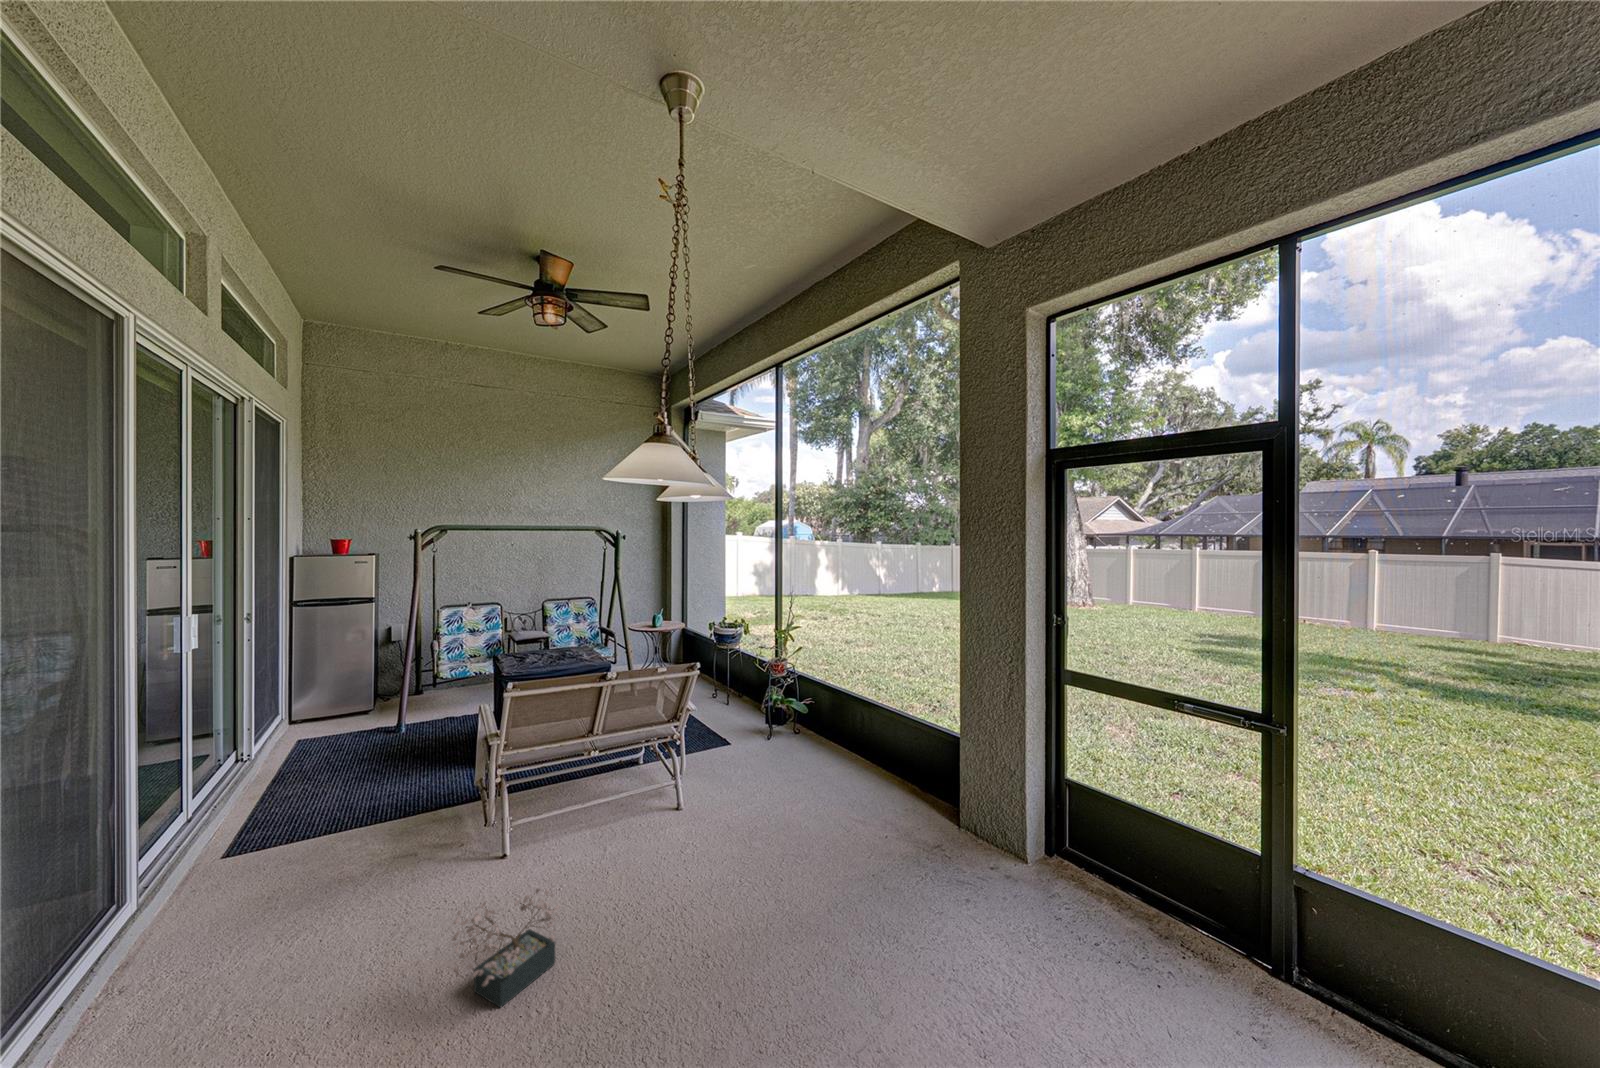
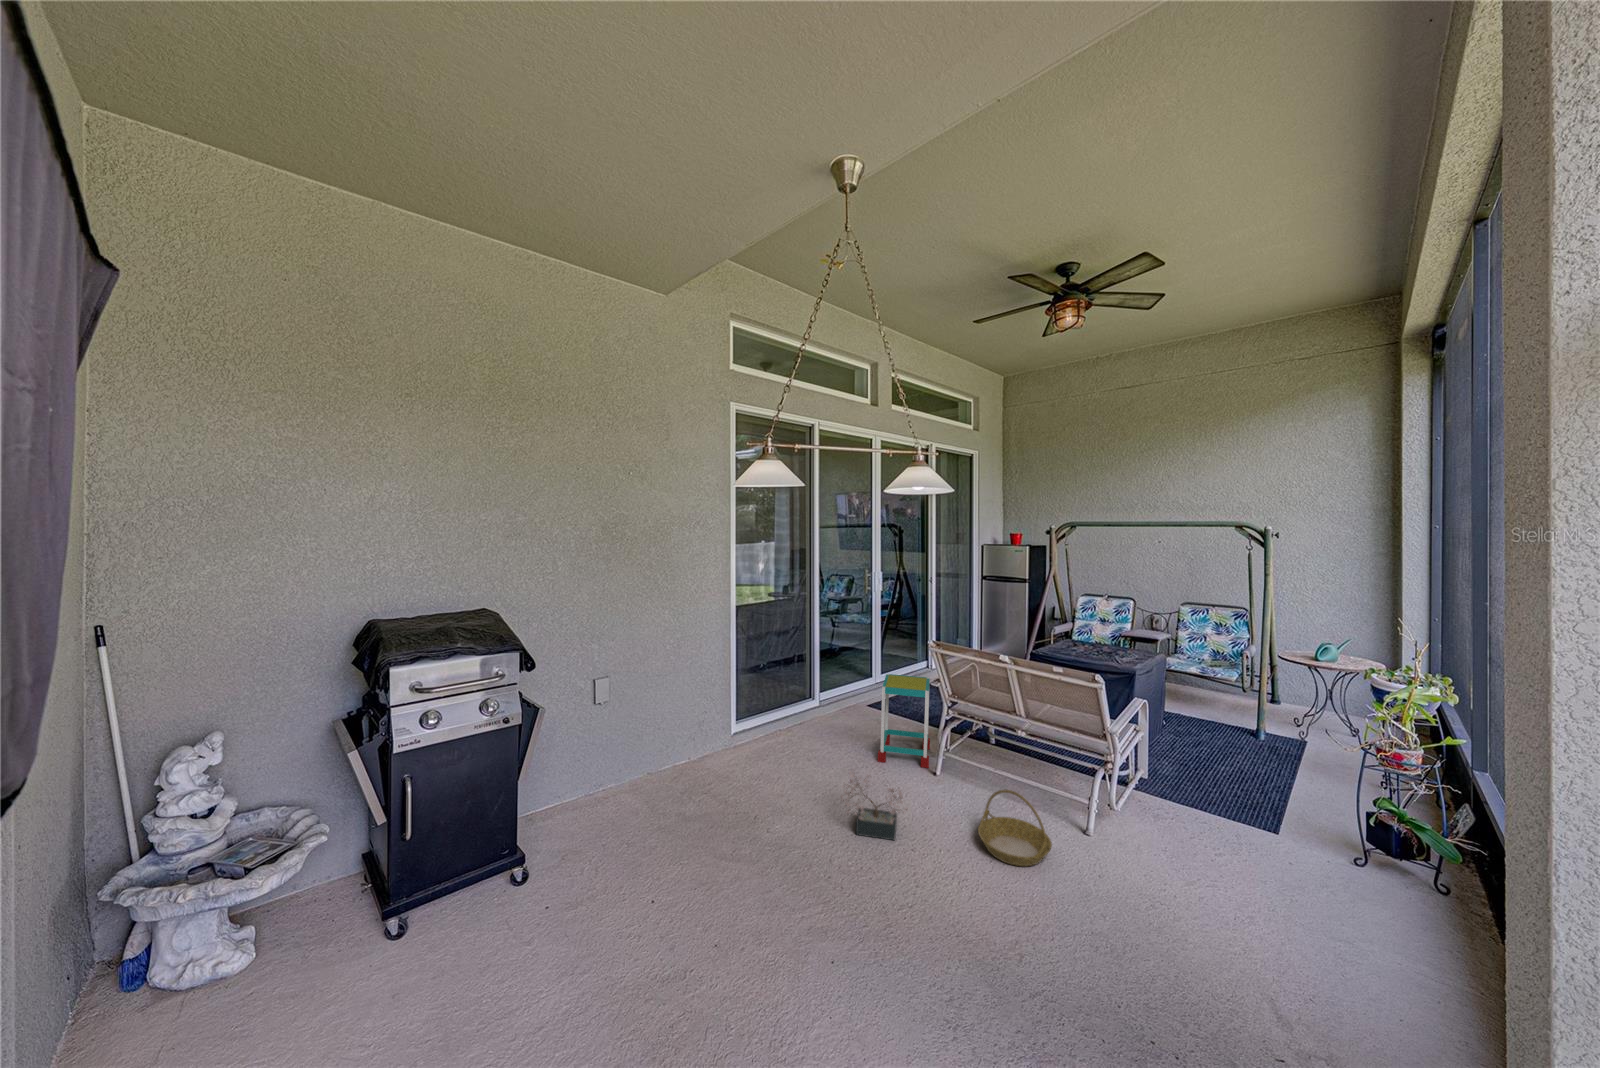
side table: none [326,743,453,913] -> present [878,674,930,768]
basket: none [614,801,696,887] -> present [978,790,1052,866]

